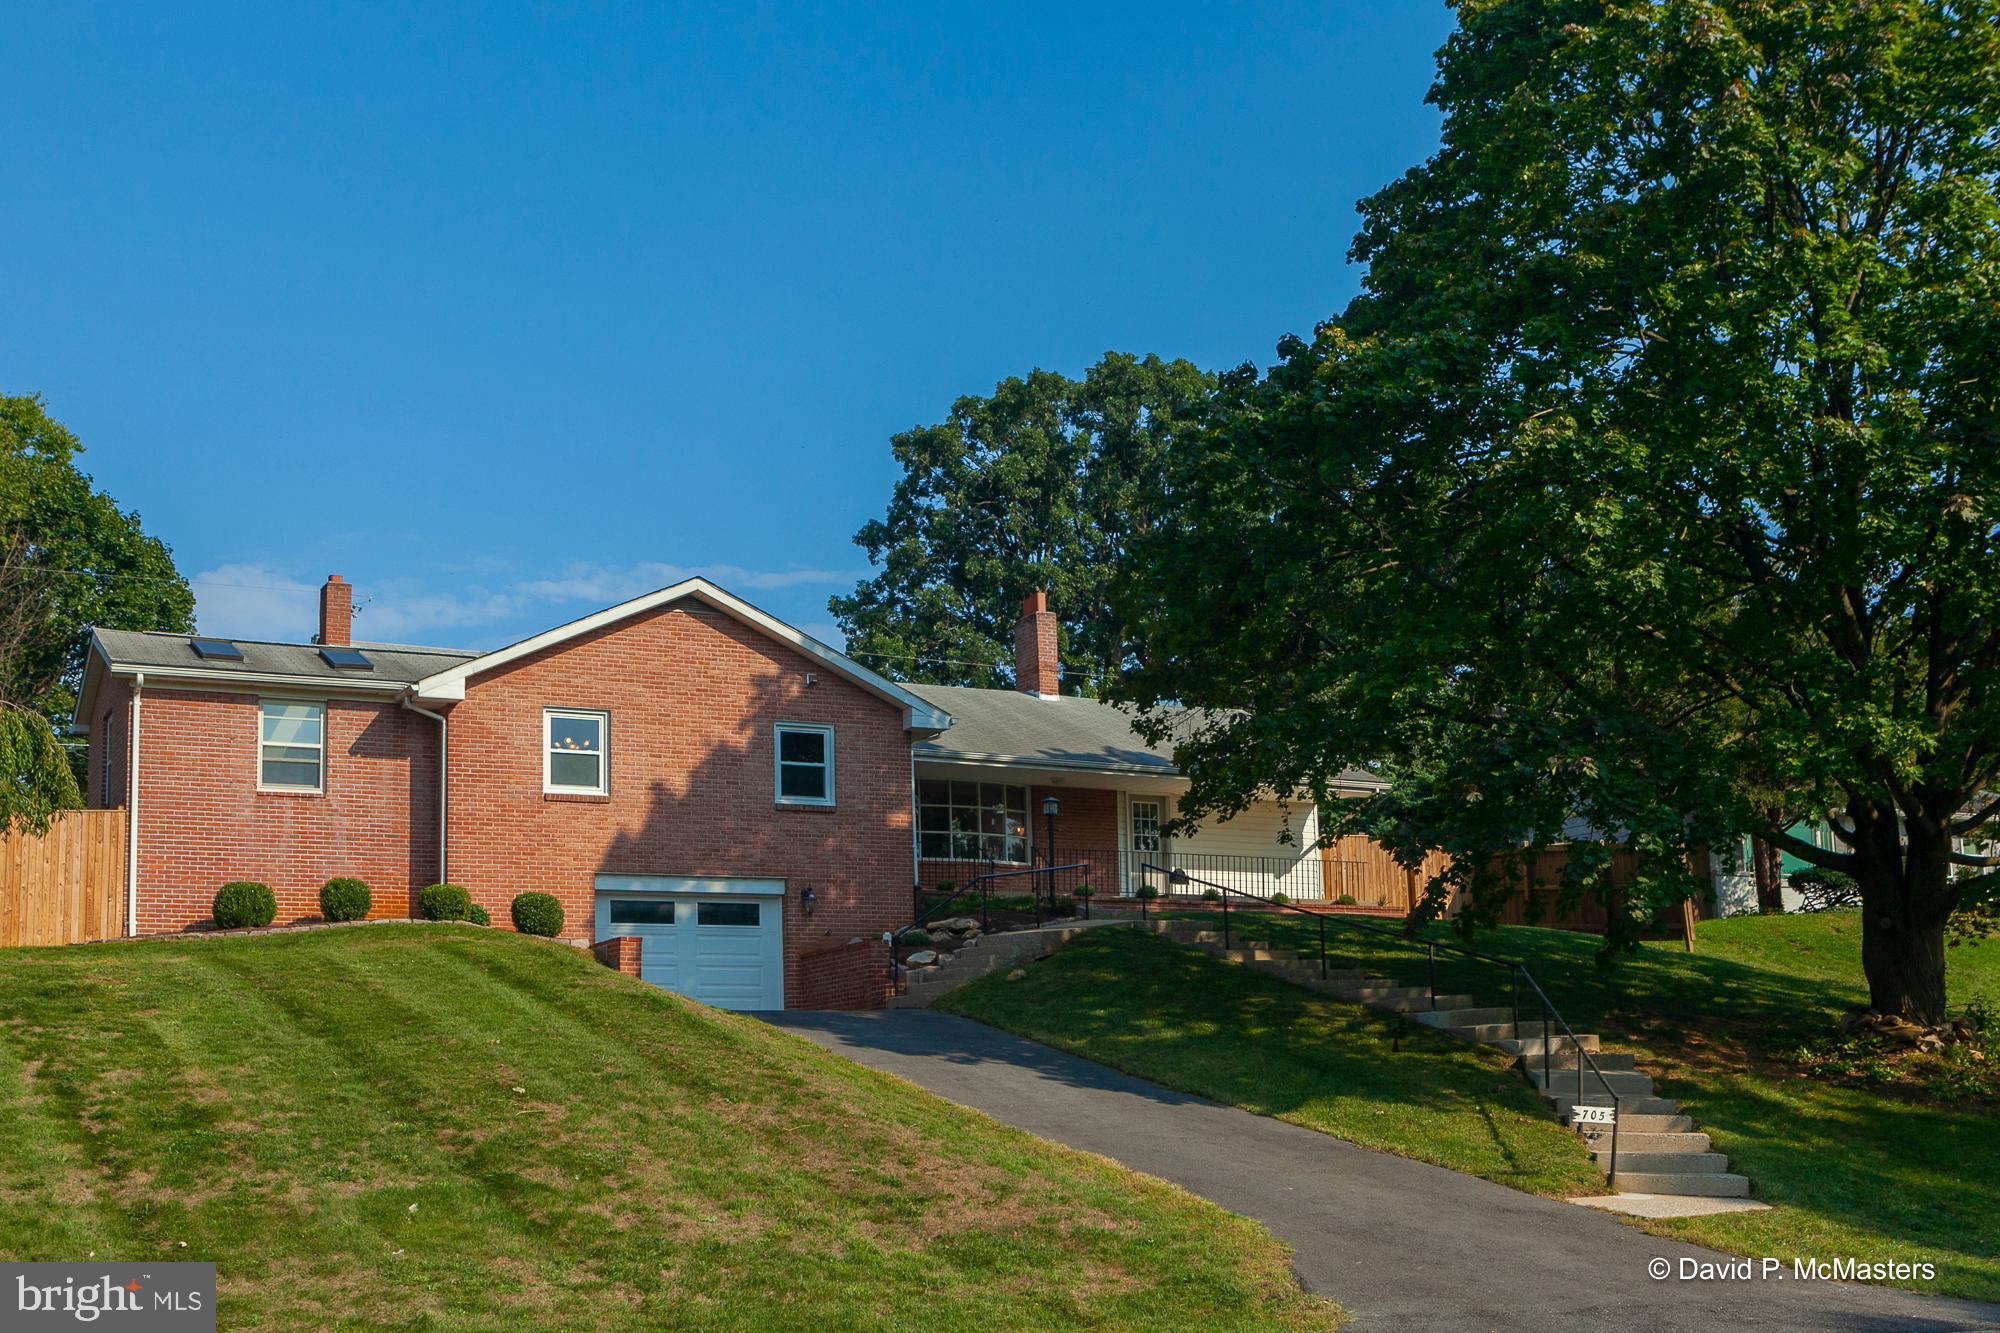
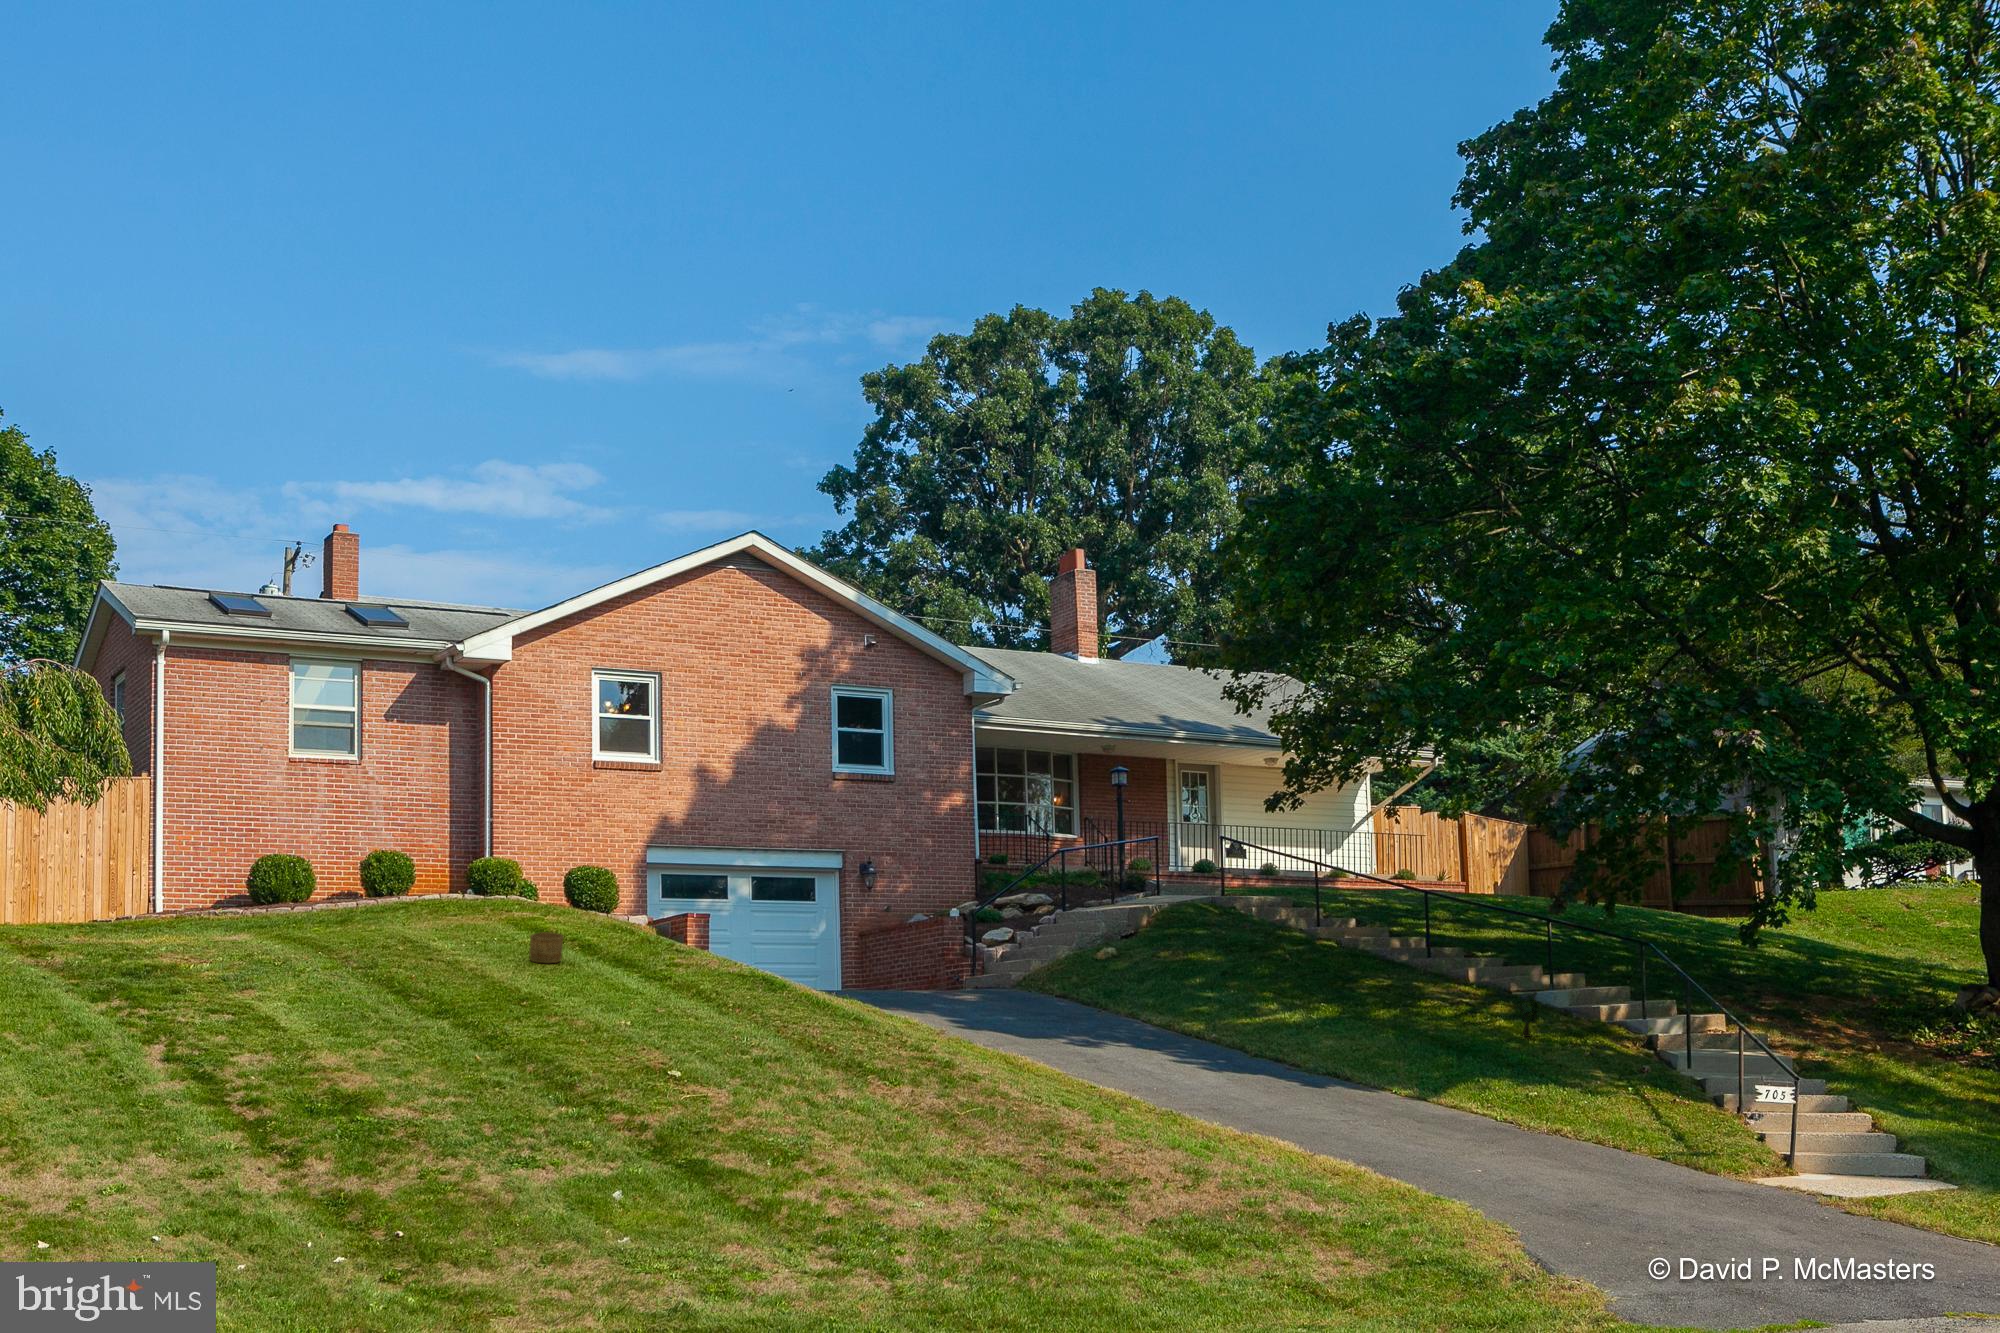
wooden bucket: none [439,955,472,984] -> present [529,932,563,963]

